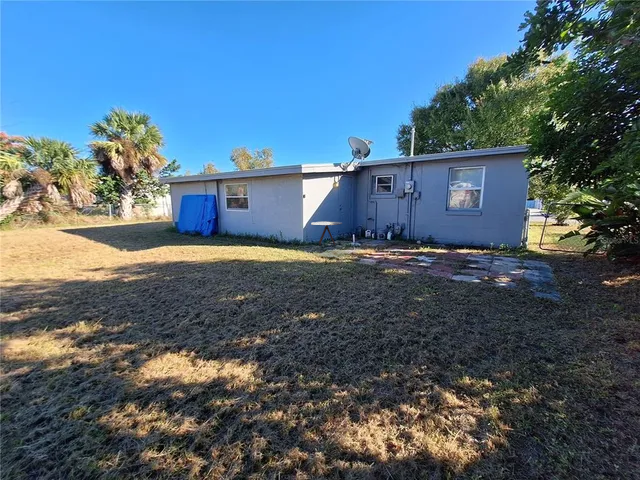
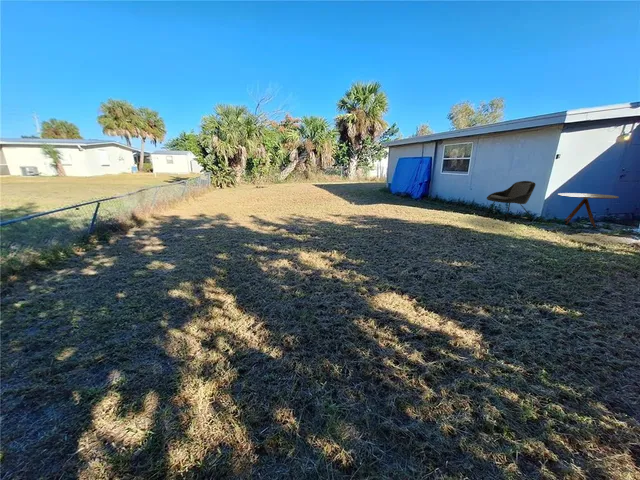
lounge chair: none [265,215,298,248] -> present [486,181,535,220]

